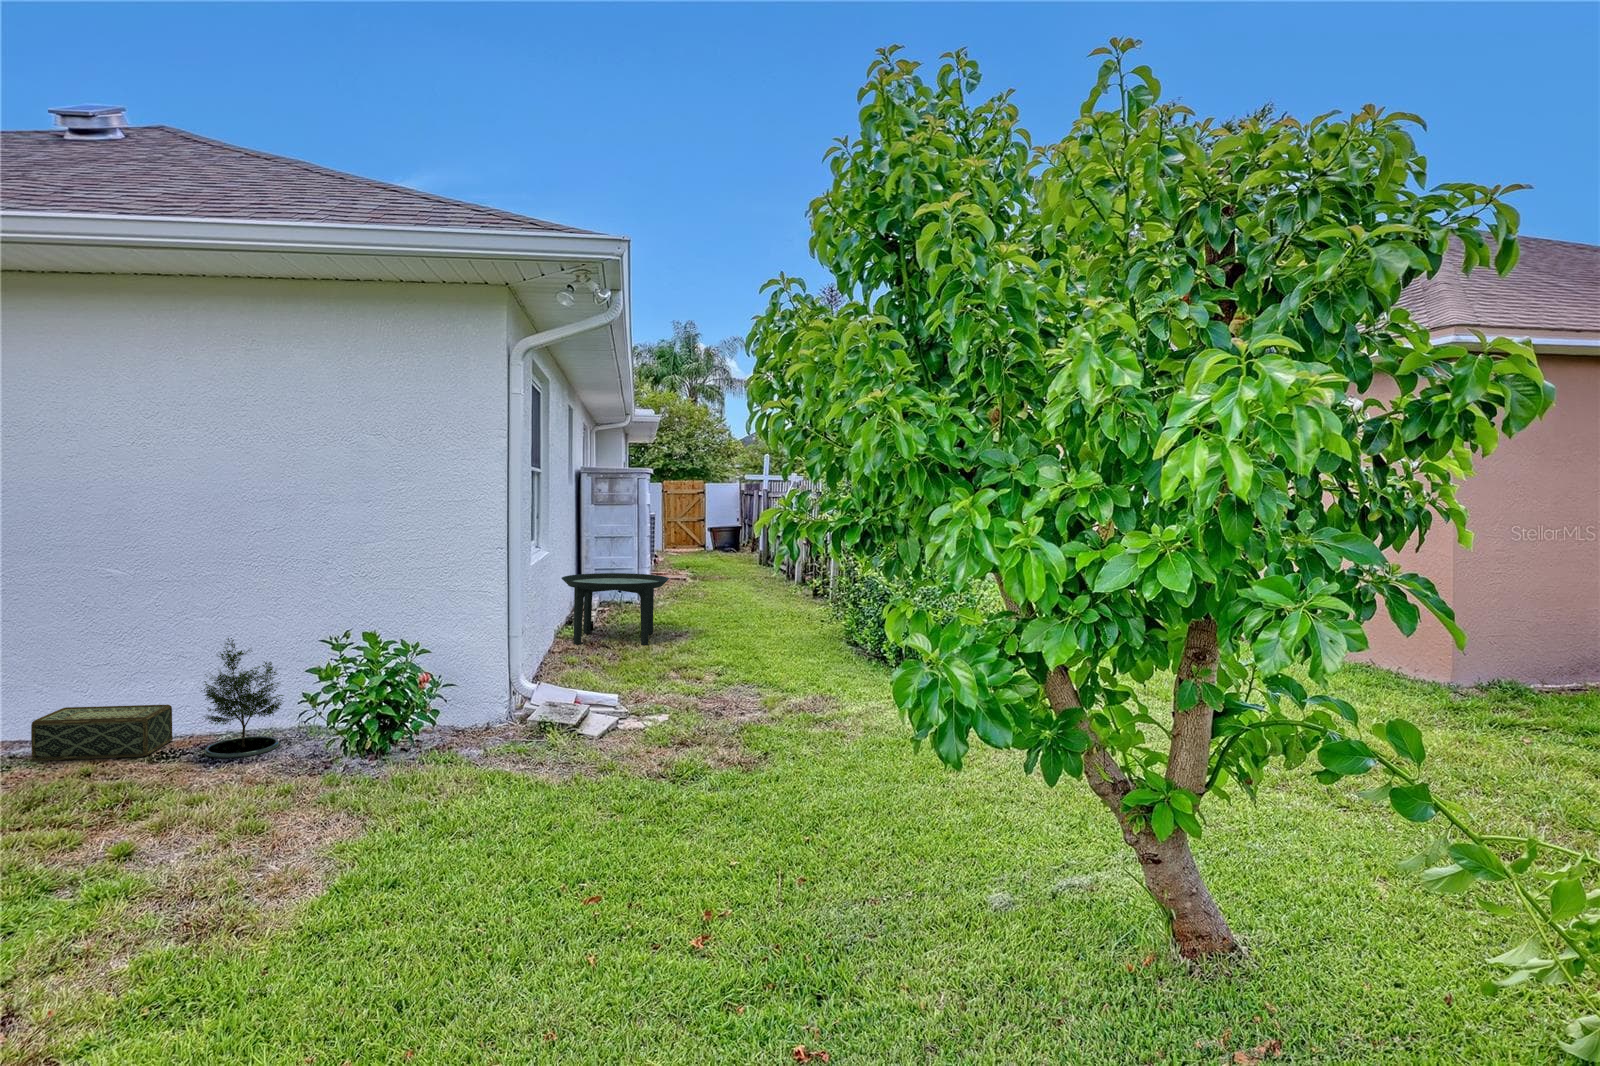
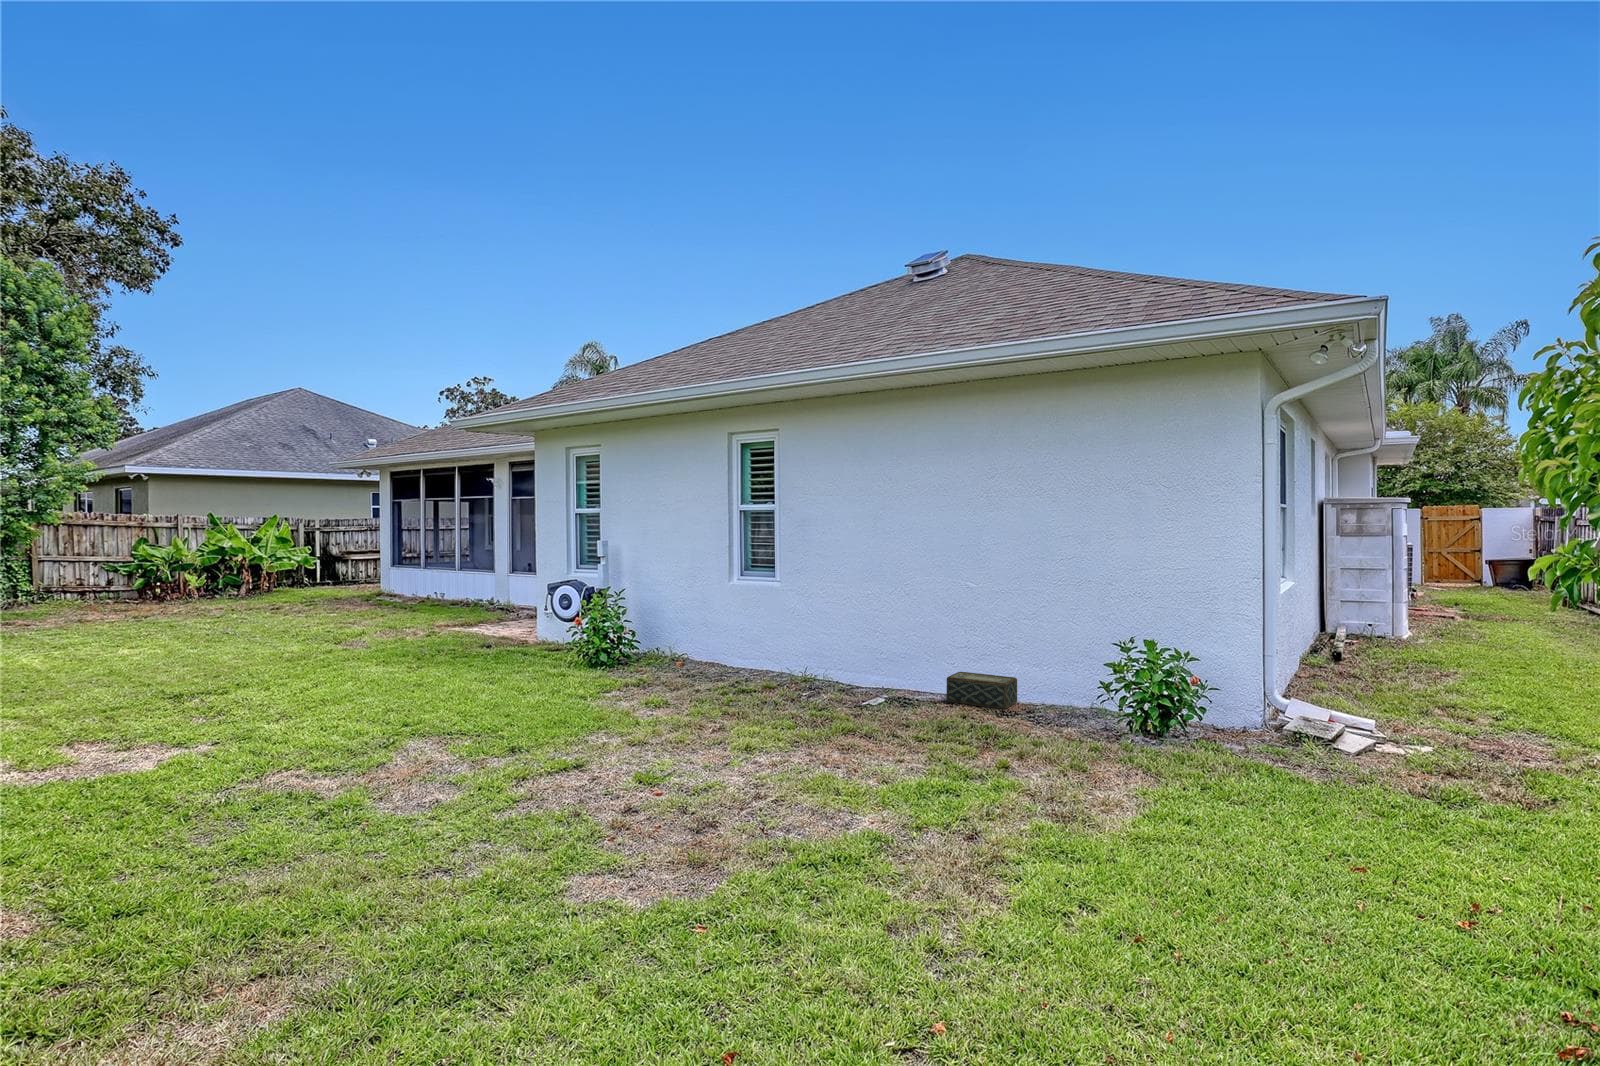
round table: present [562,573,669,645] -> none [1305,605,1433,680]
potted tree: present [201,638,283,758] -> none [1036,636,1088,720]

